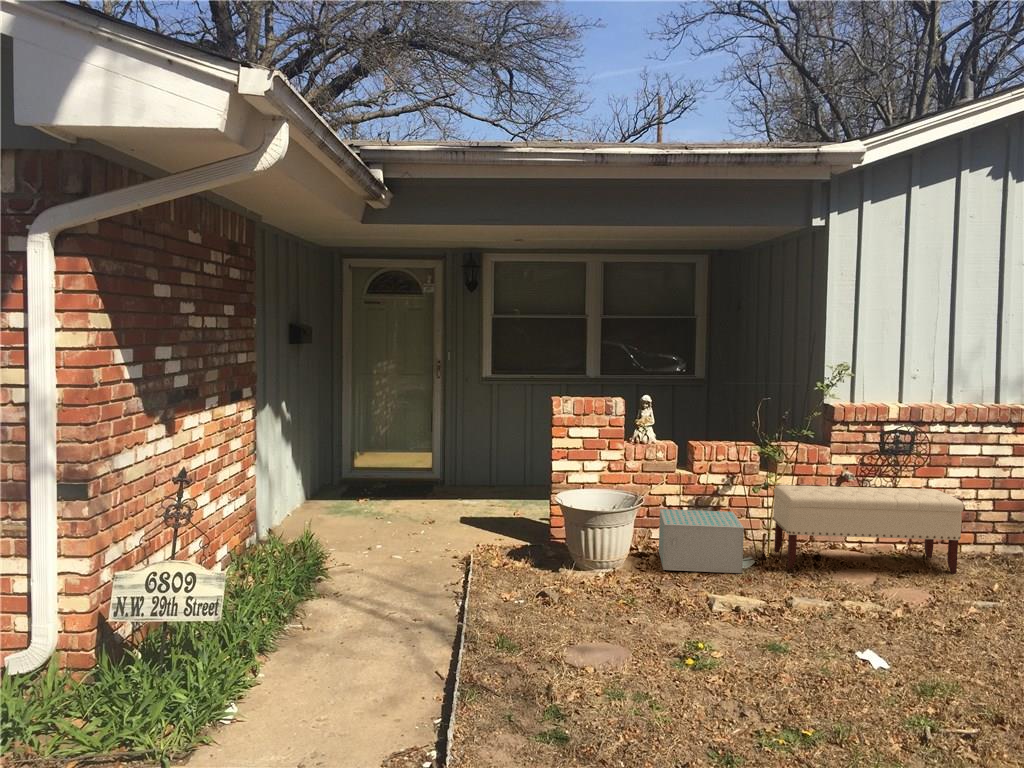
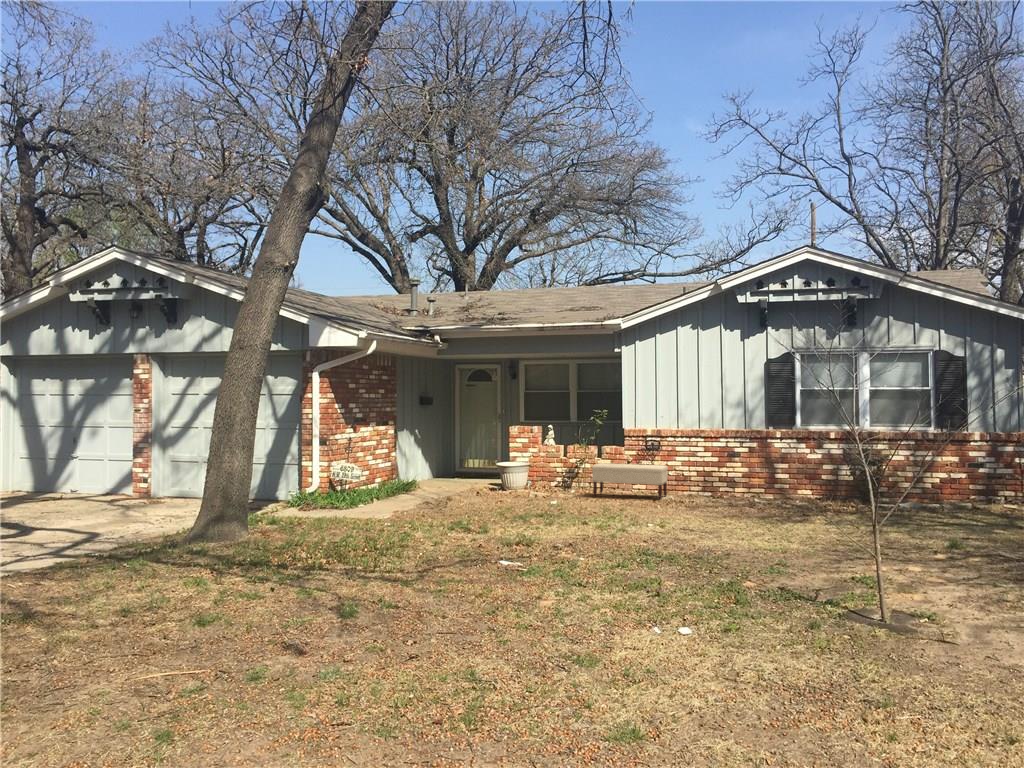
storage box: present [659,509,744,573] -> none [543,474,582,497]

